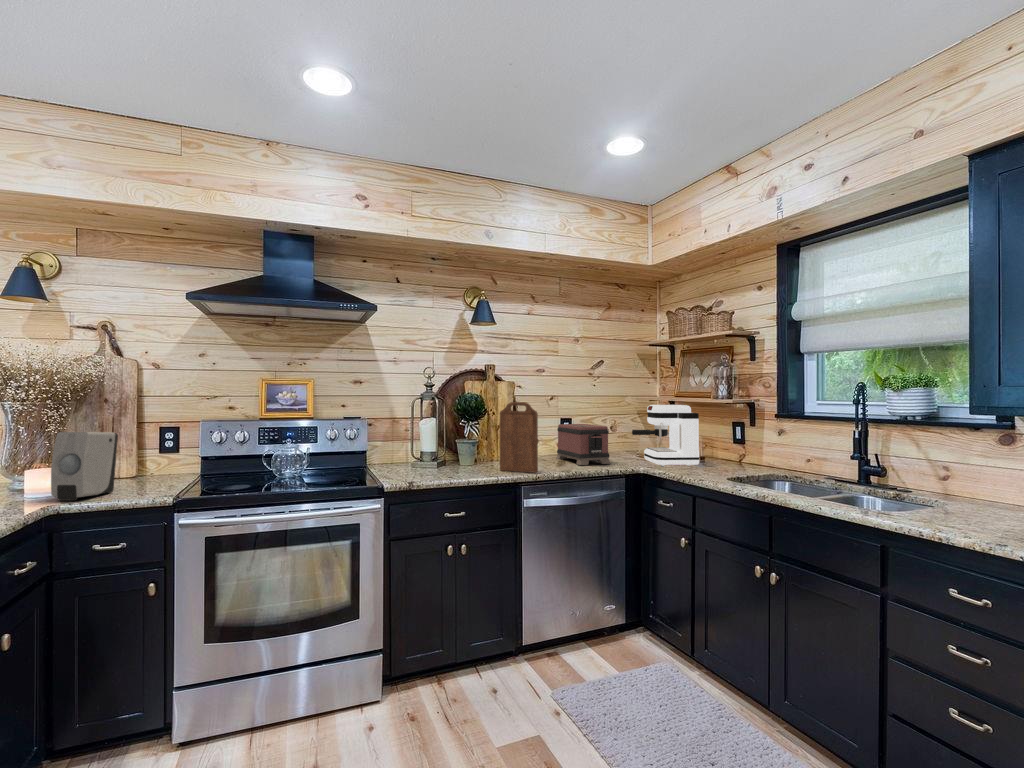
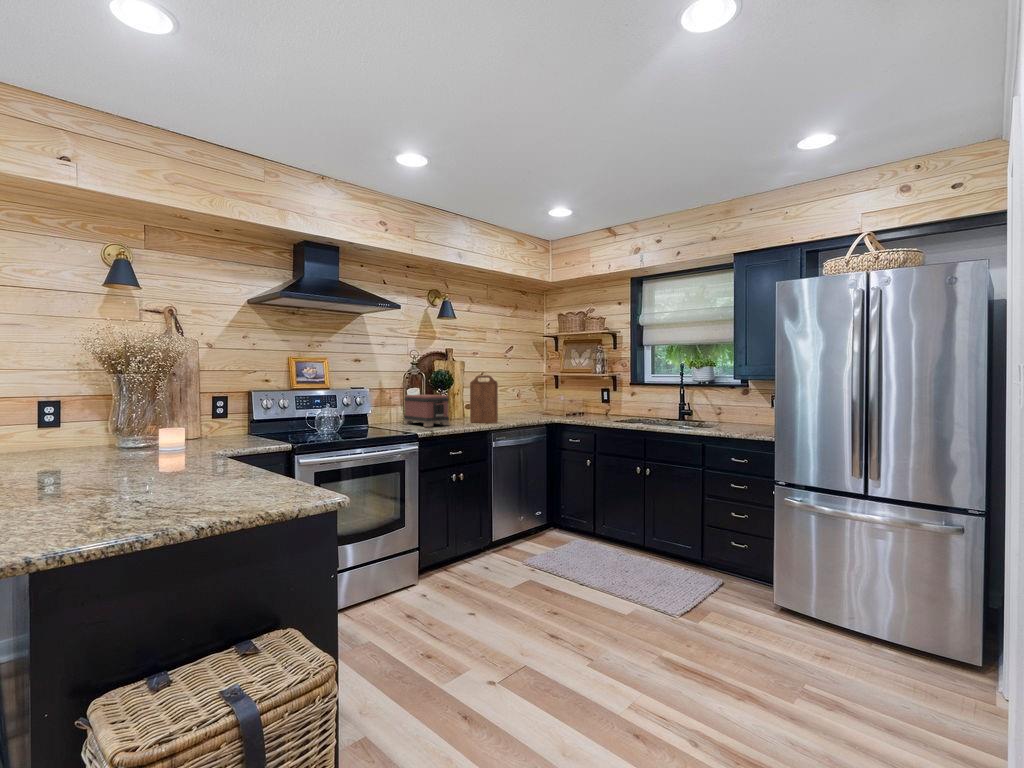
coffee maker: present [632,405,699,466] -> none [544,378,587,417]
toaster: present [556,424,610,465] -> present [404,394,450,427]
soap dispenser: present [51,432,118,501] -> none [195,396,226,447]

